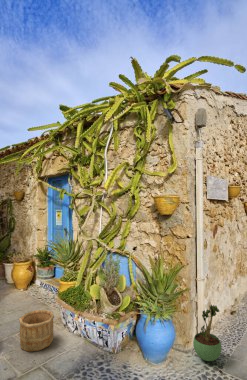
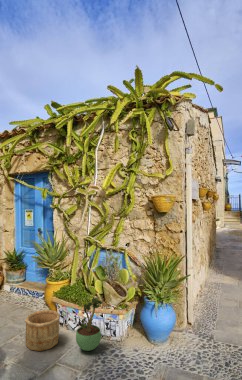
potted plant: present [193,305,221,361] -> present [76,297,102,351]

